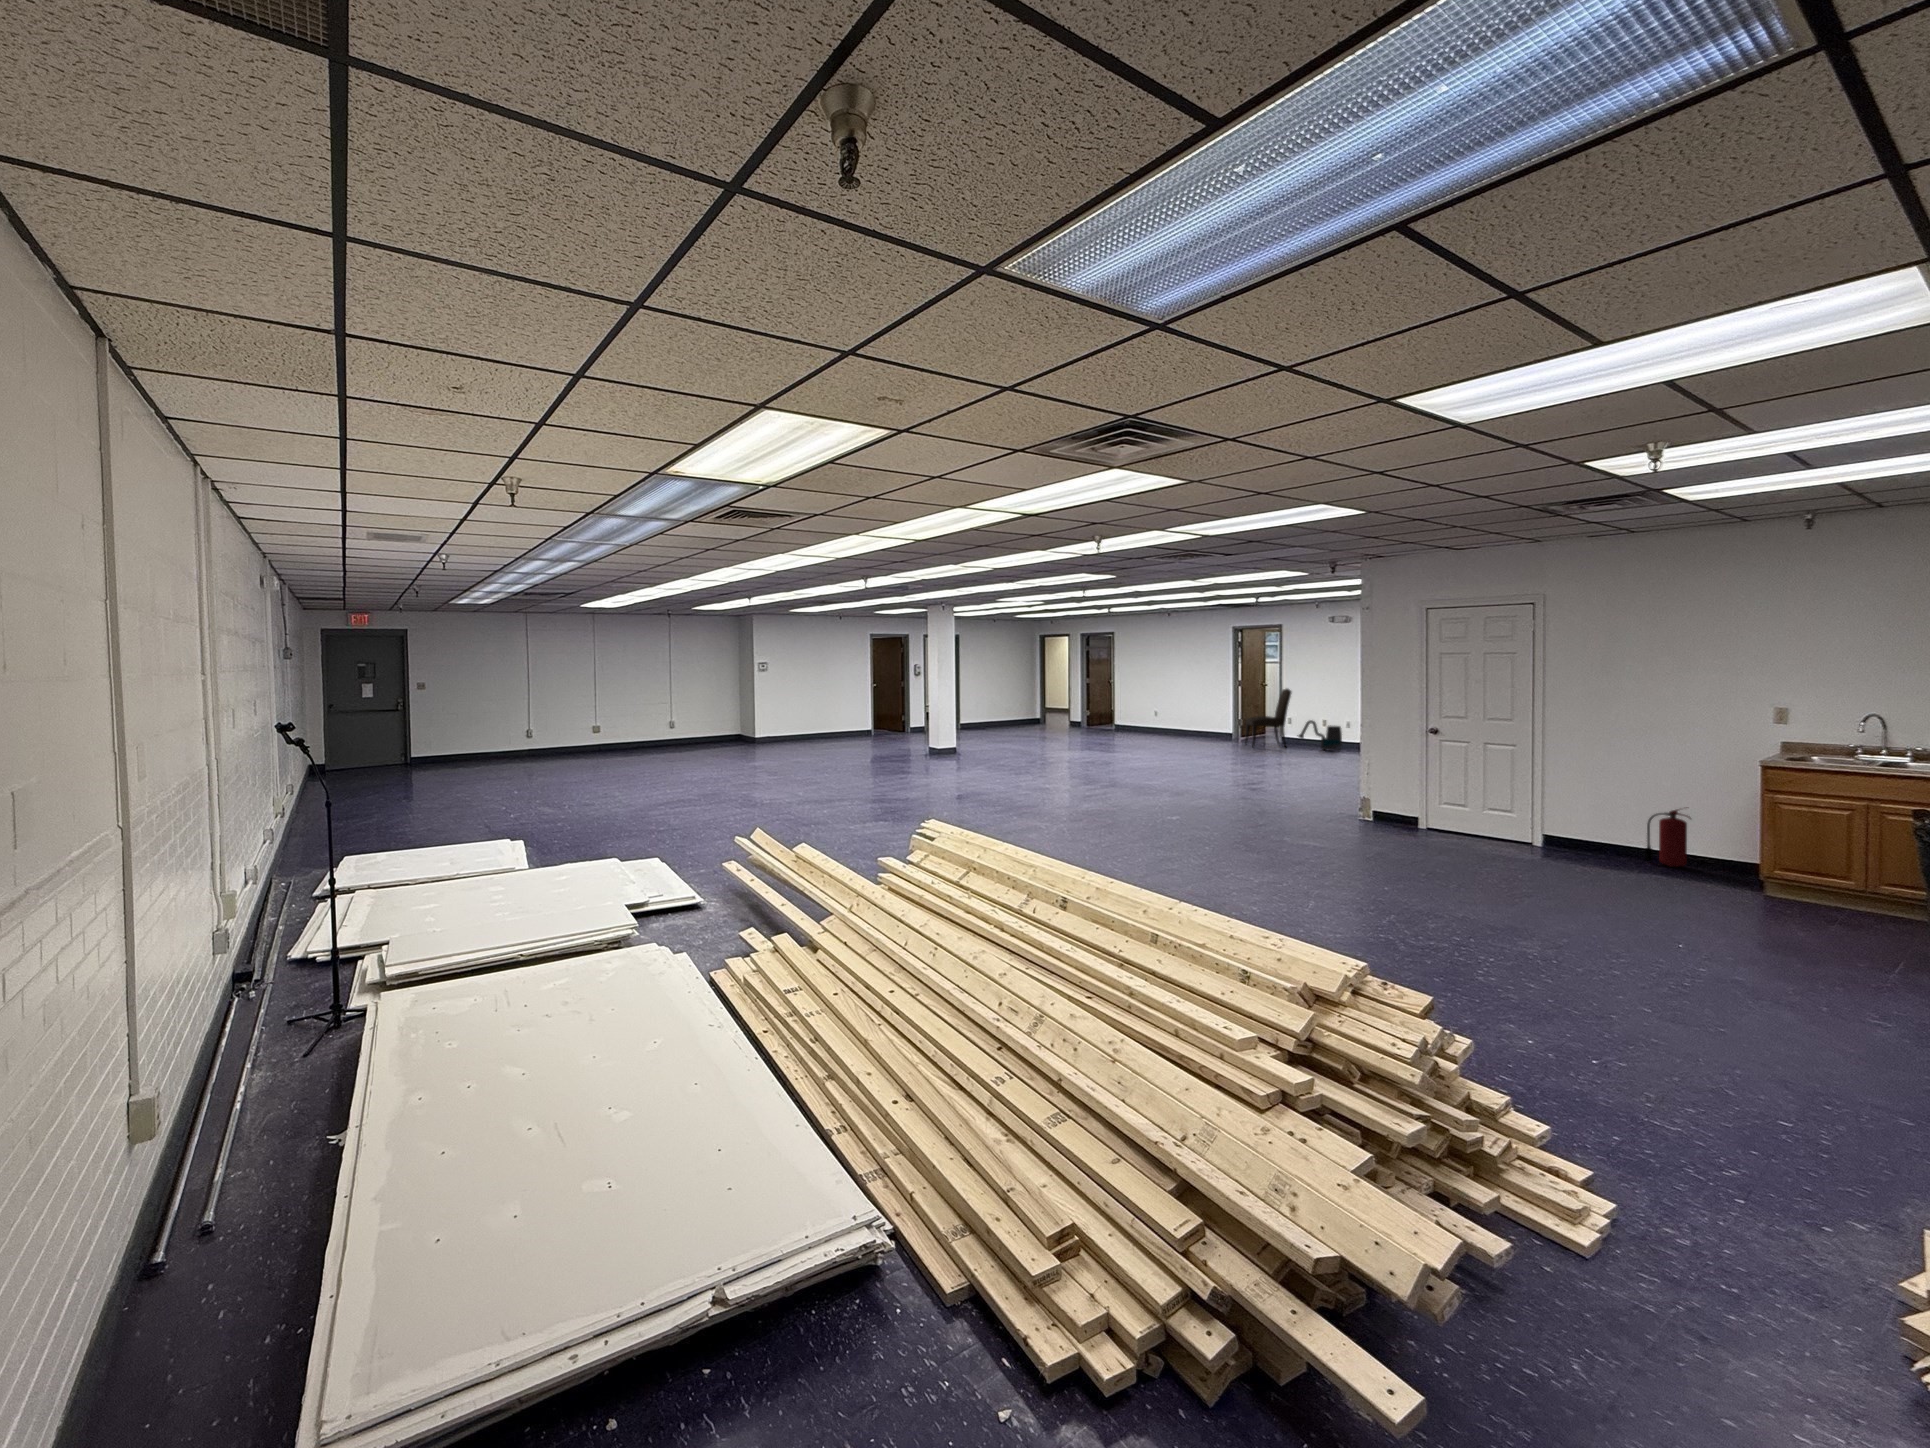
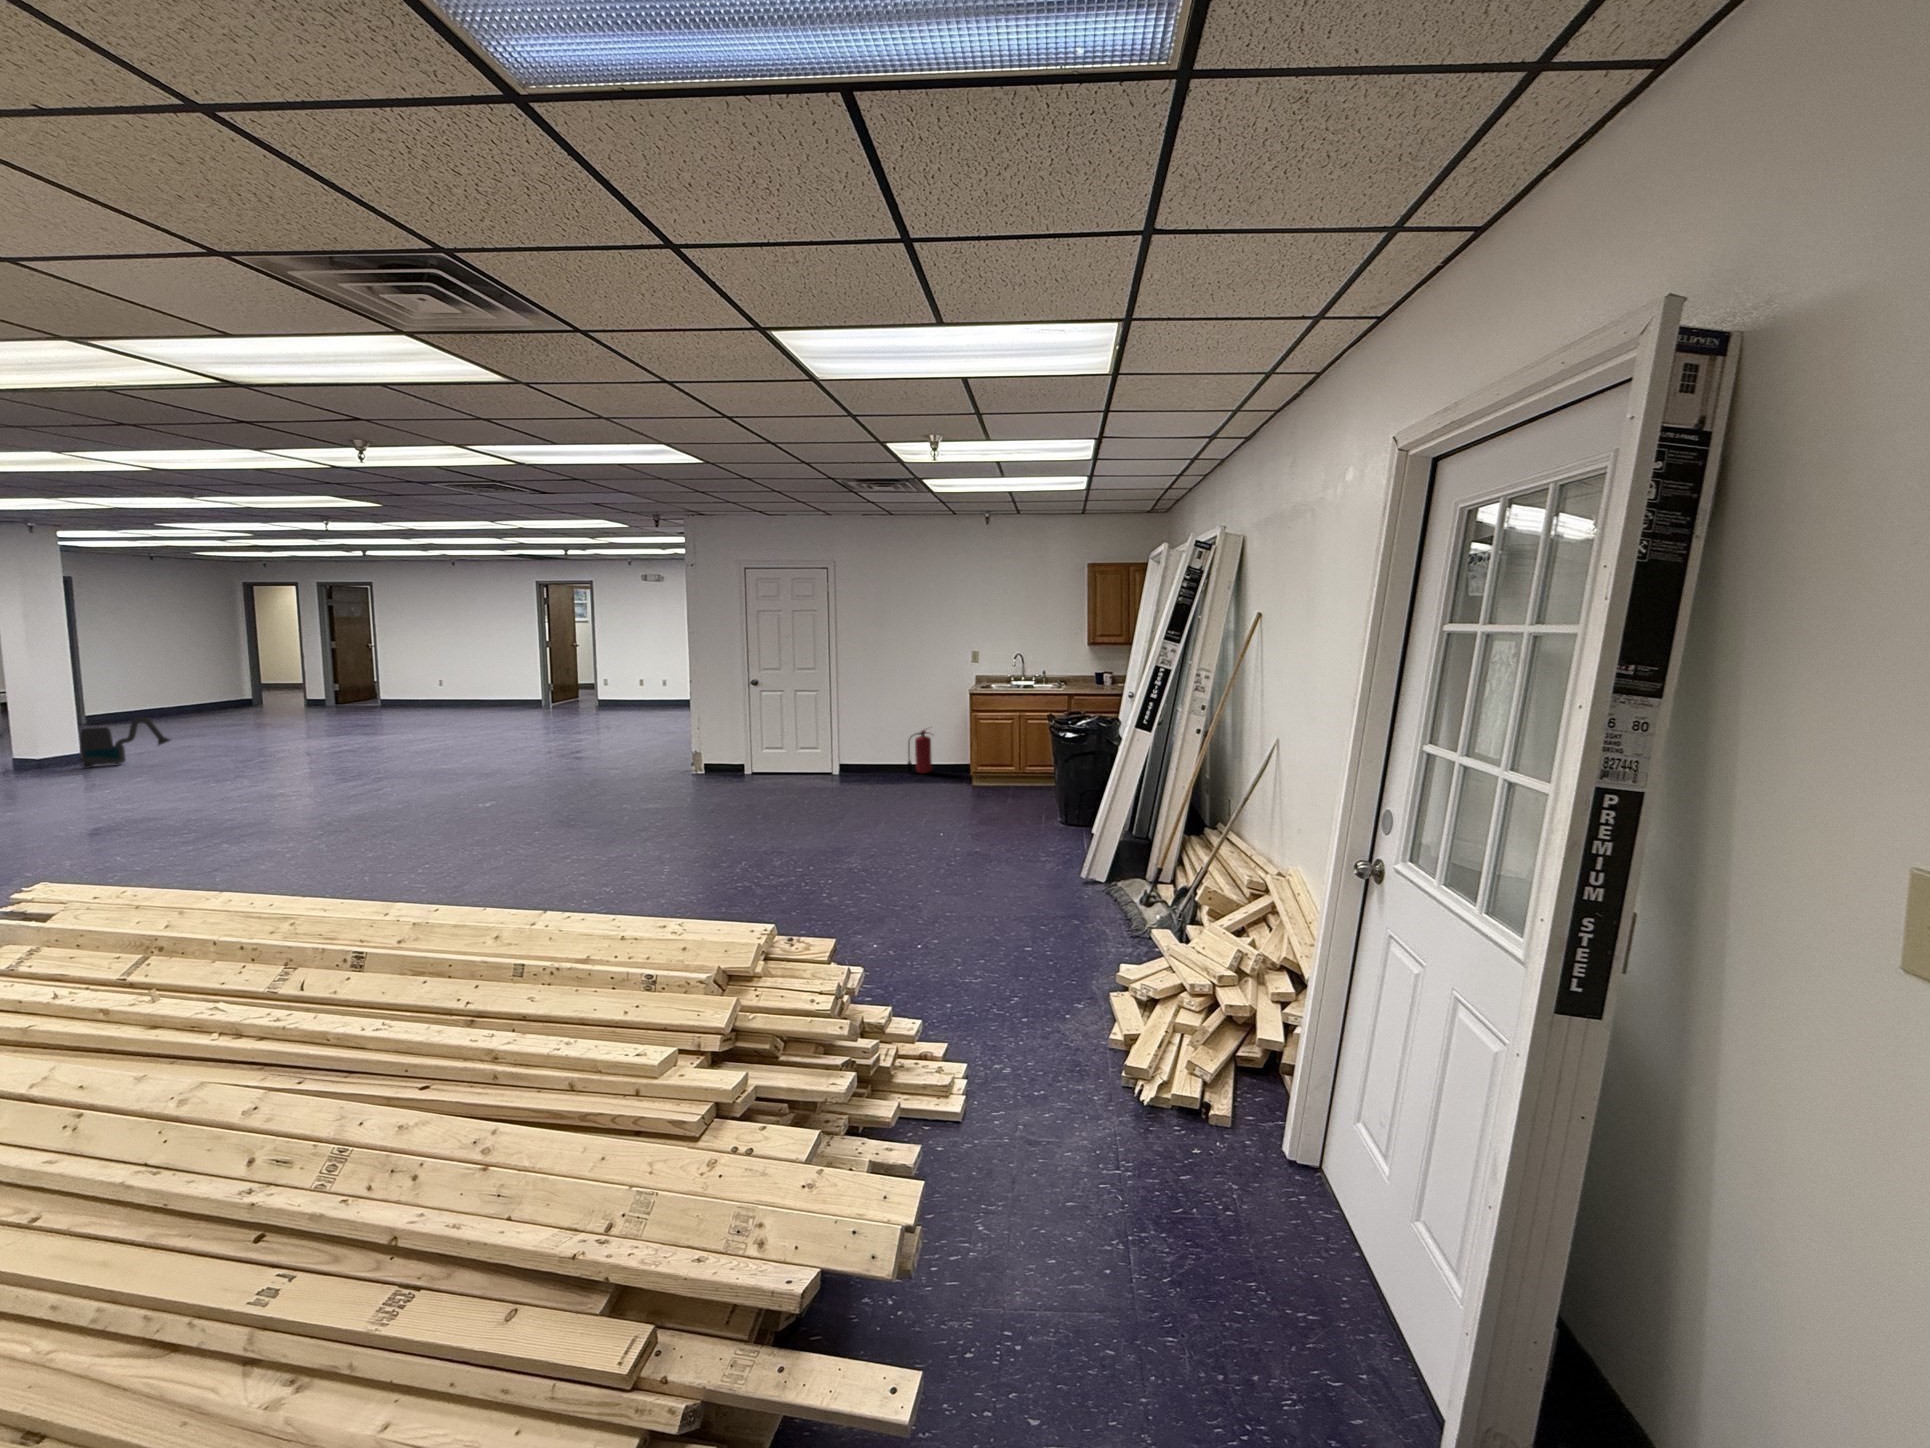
chair: present [1245,689,1292,747] -> none [556,648,606,714]
vacuum cleaner: present [1297,720,1342,751] -> present [80,717,170,769]

